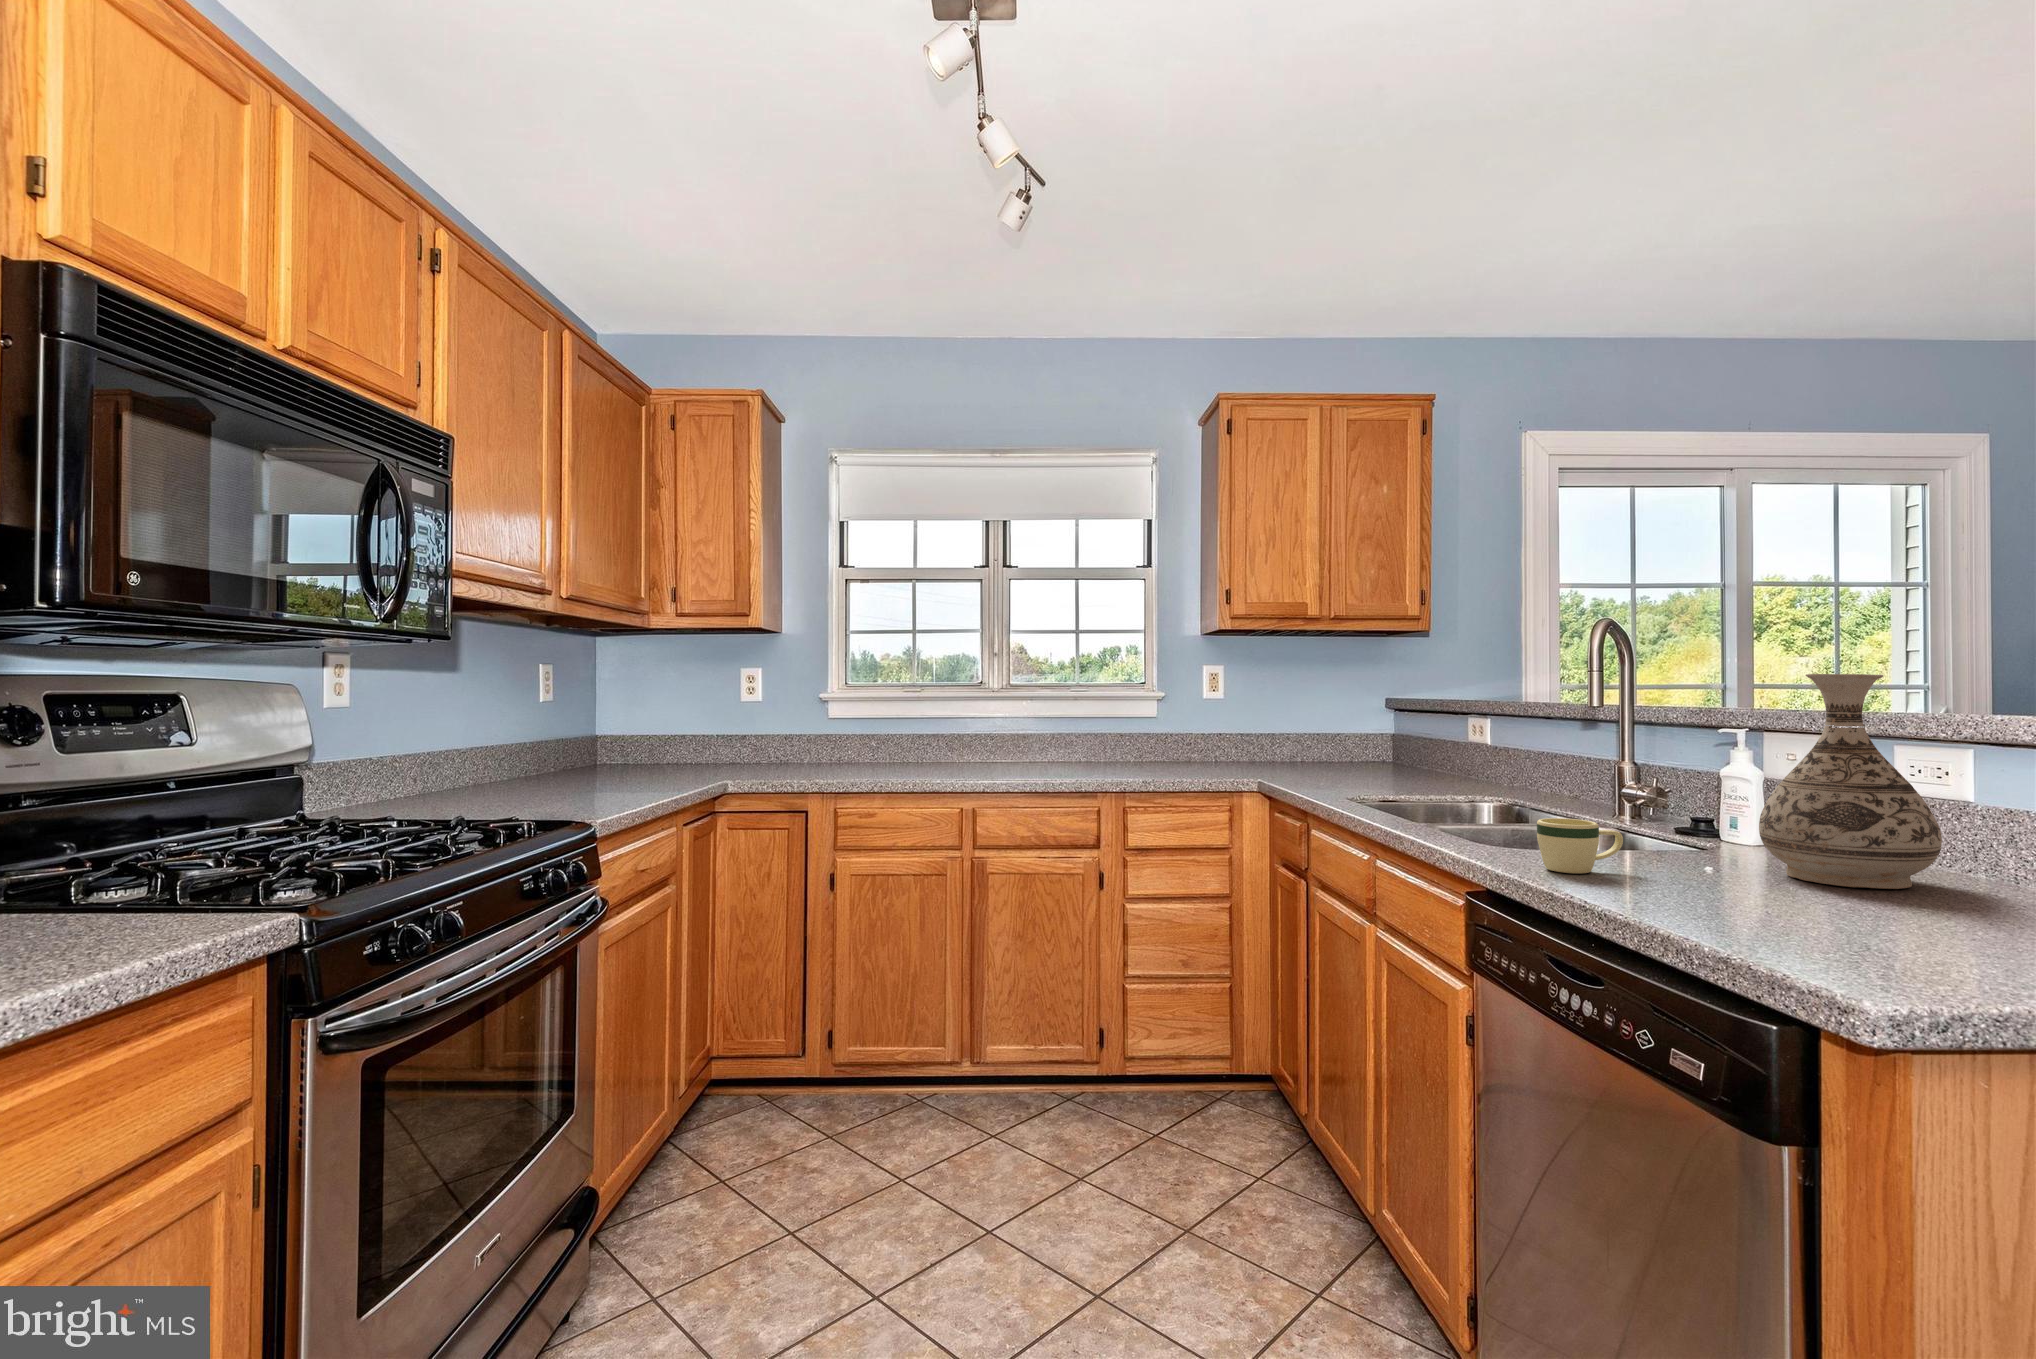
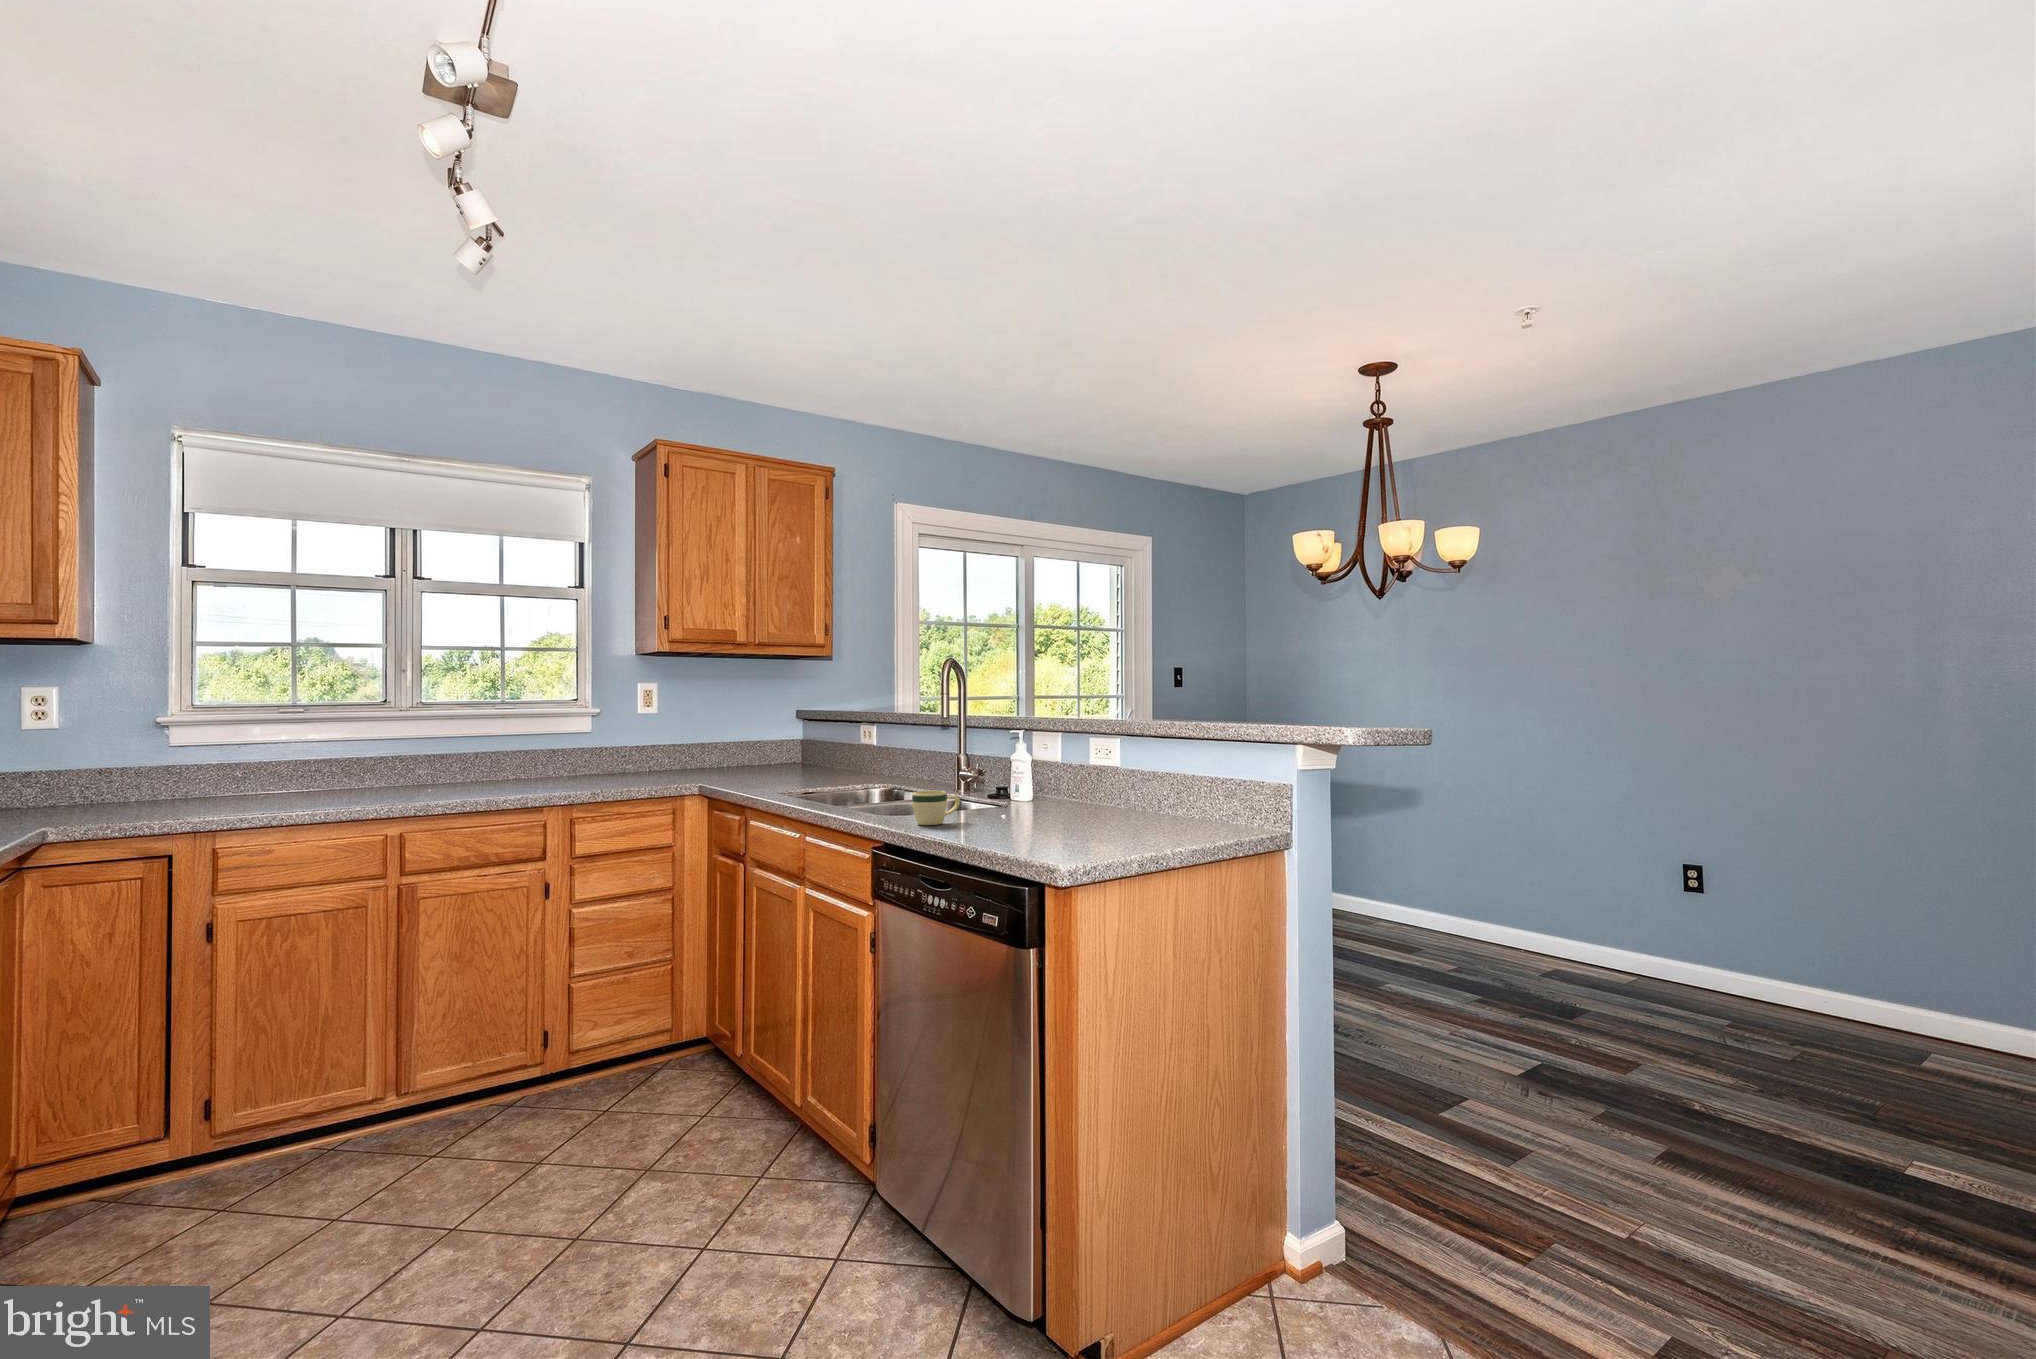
vase: present [1759,674,1942,889] -> none [1028,696,1104,817]

